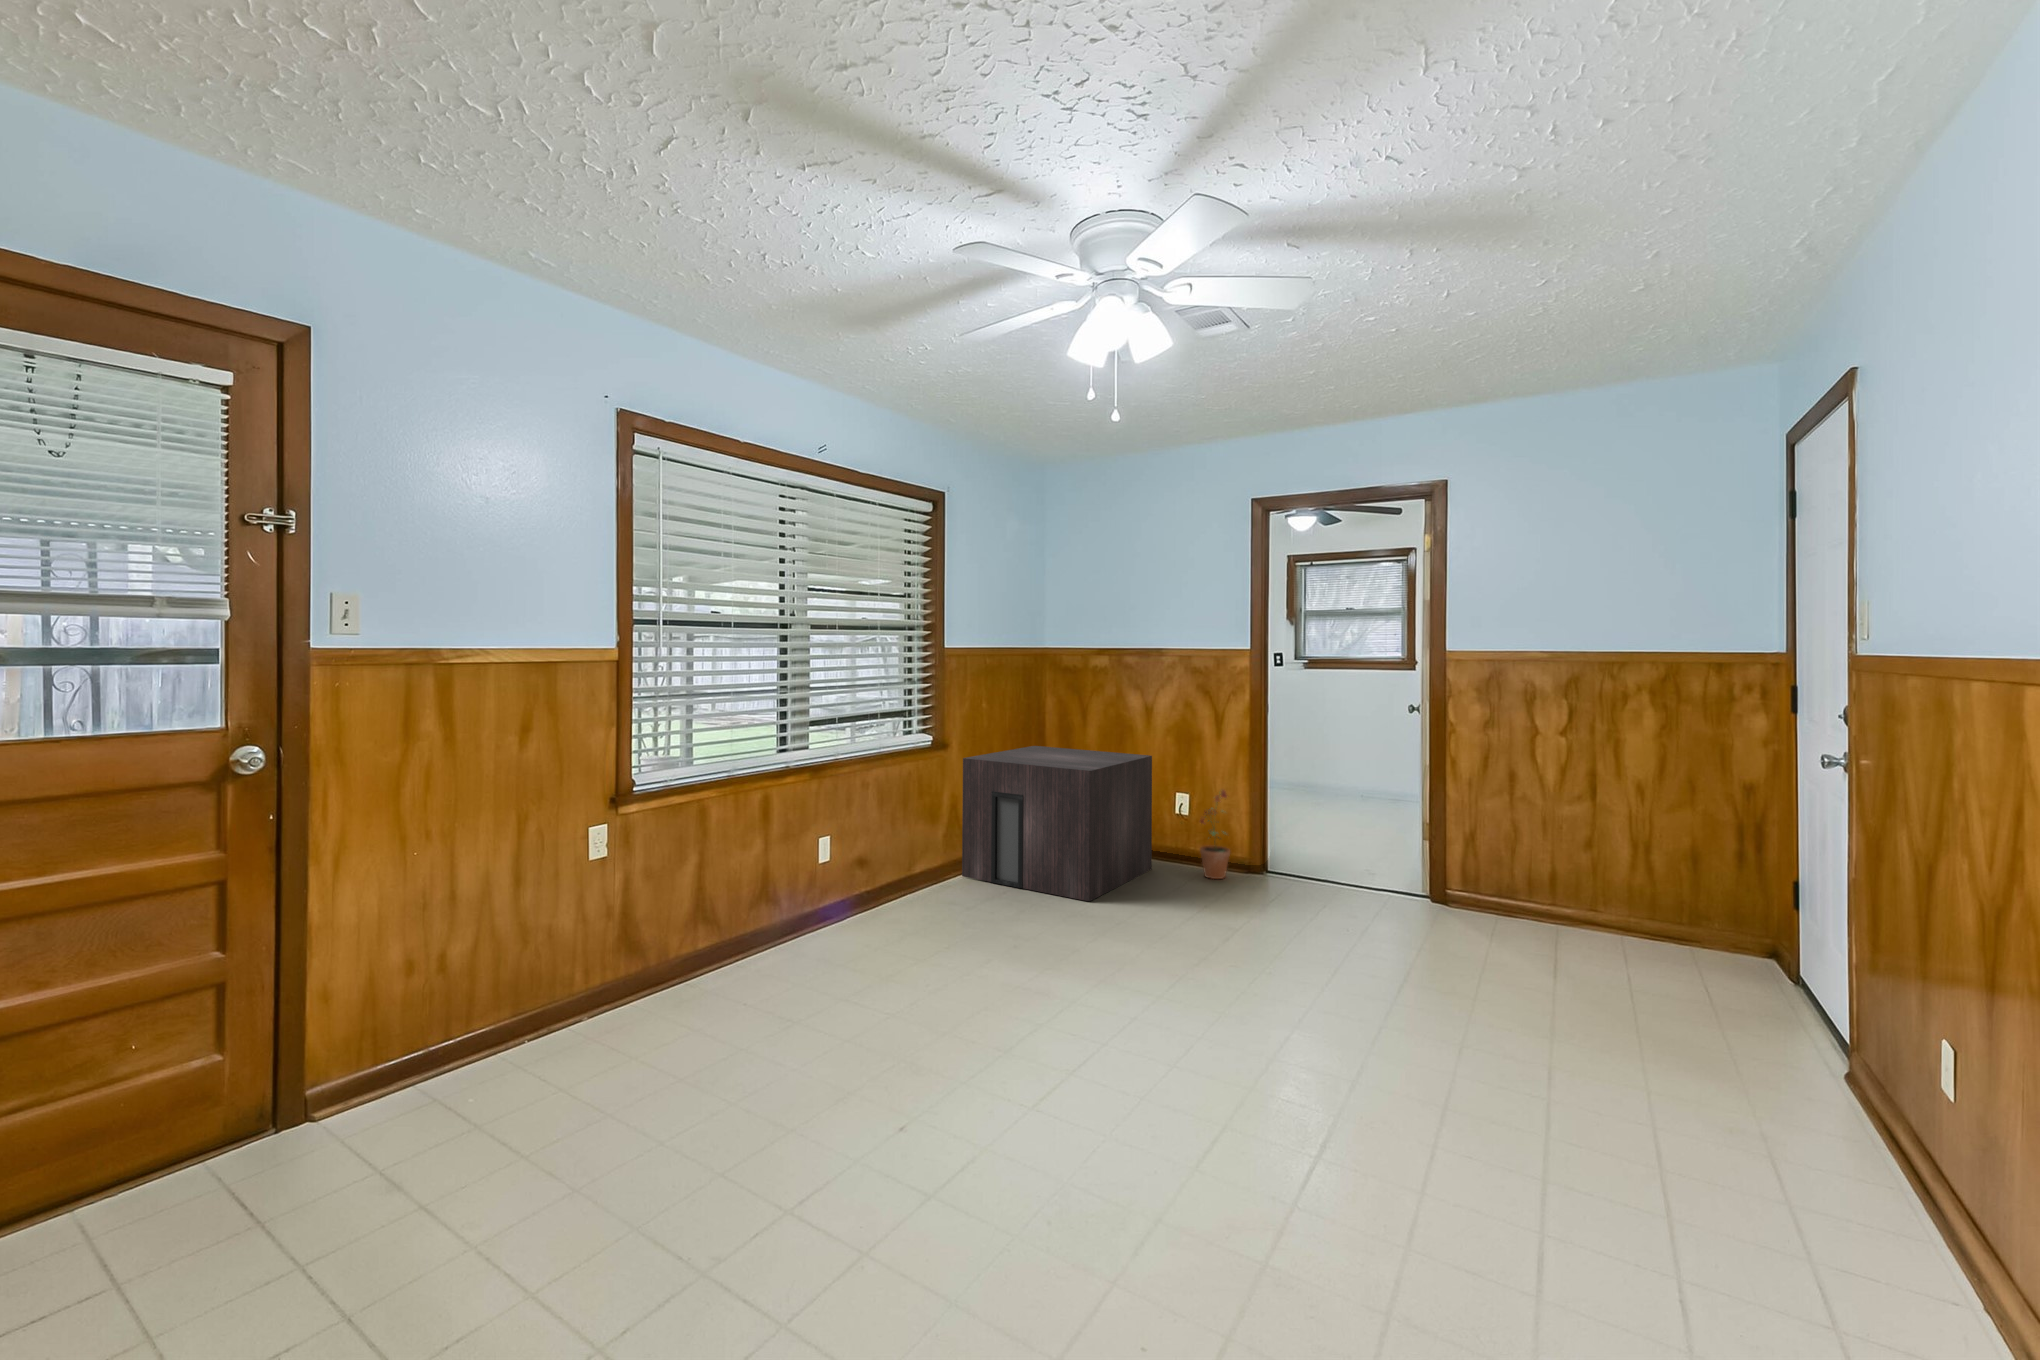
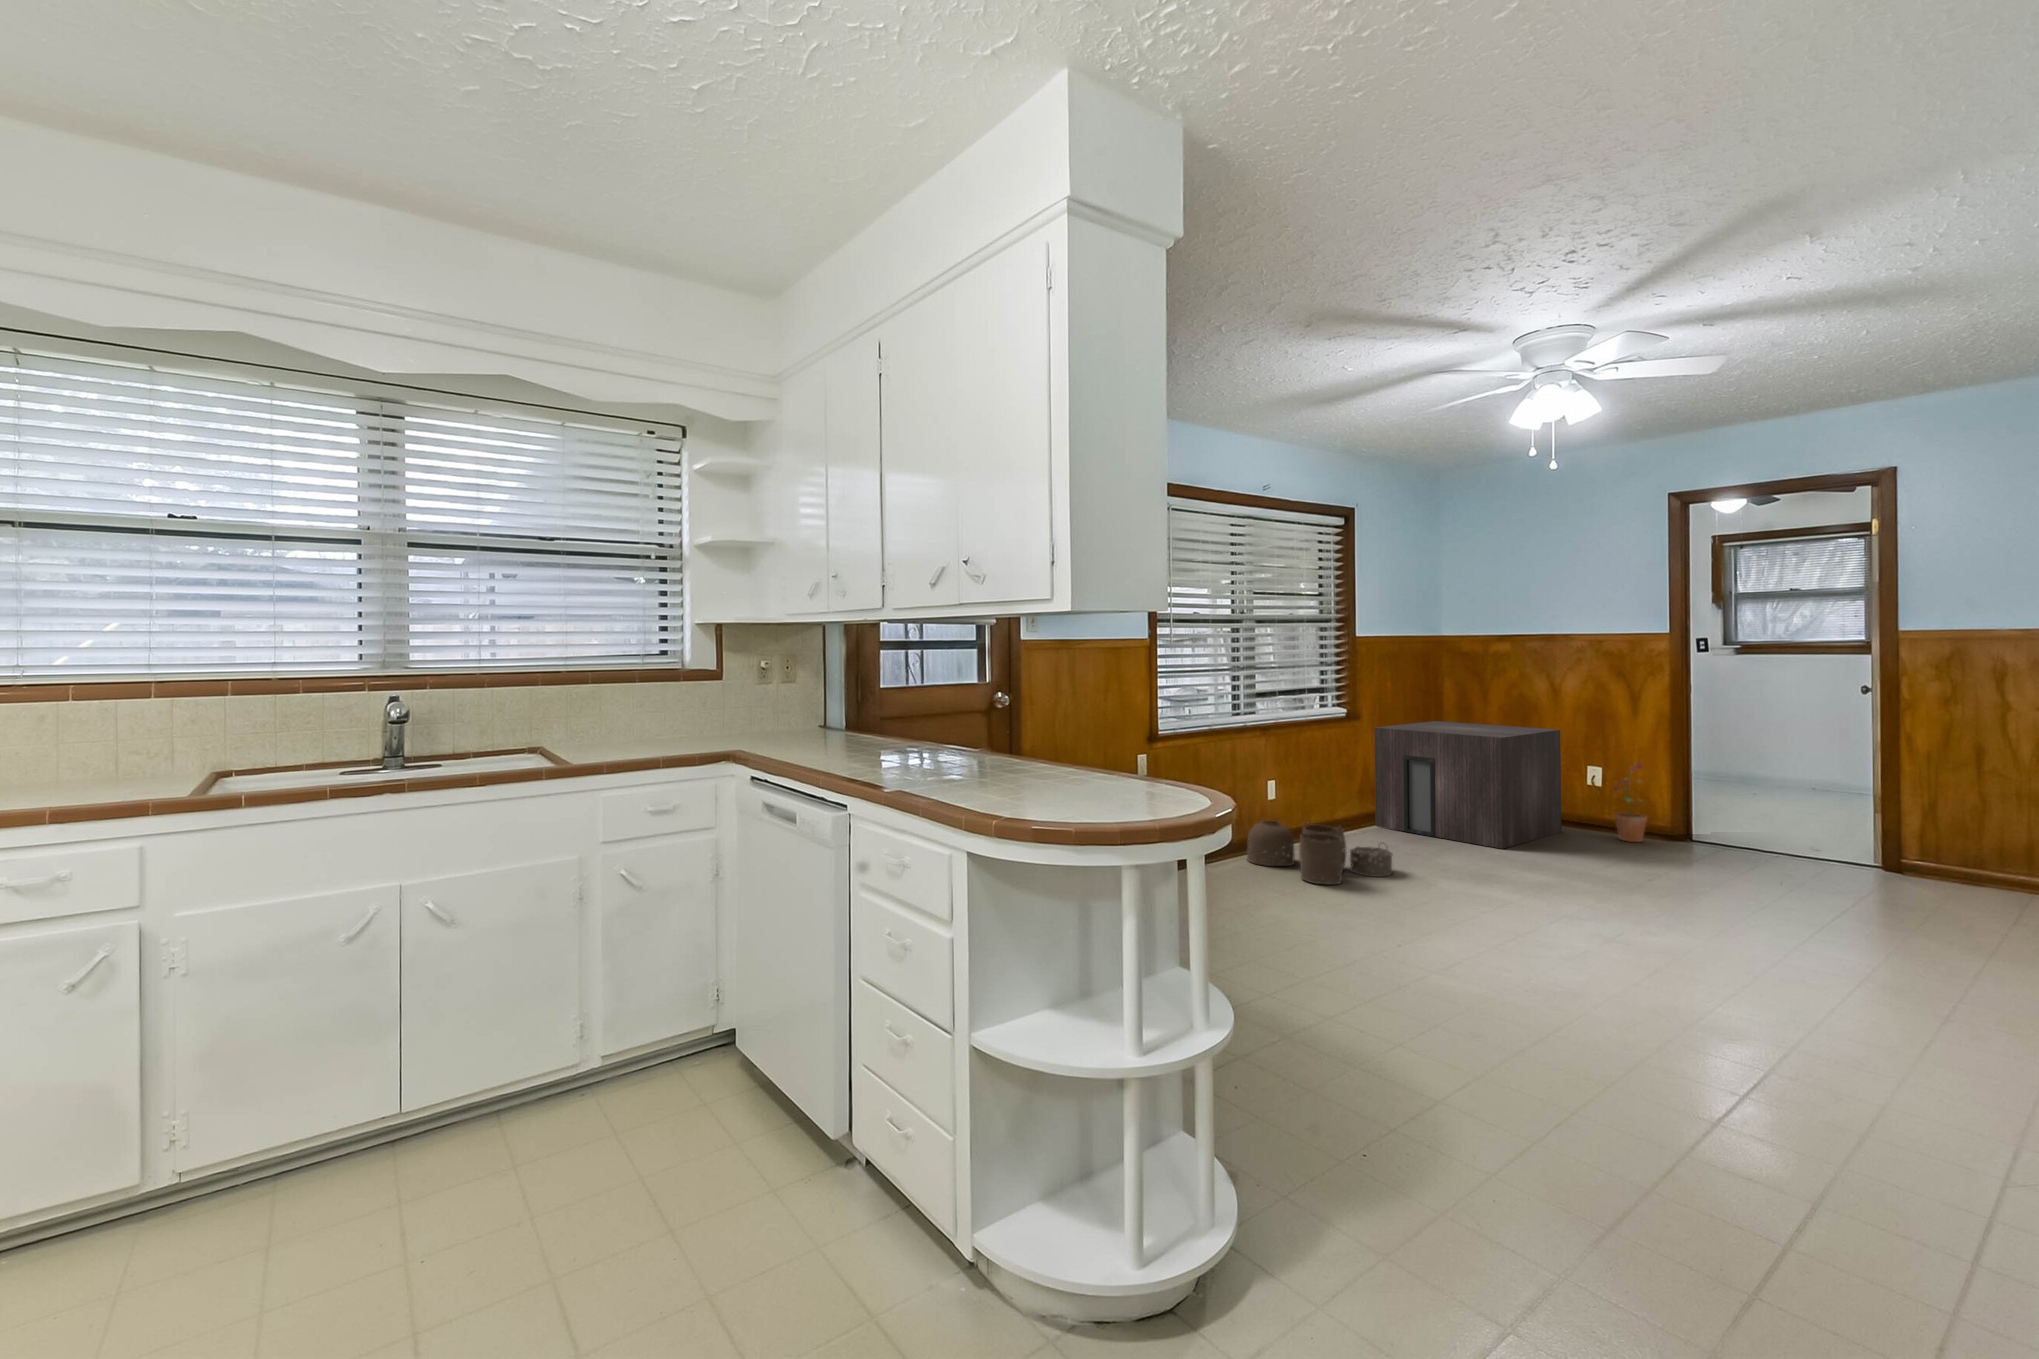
woven basket: none [781,890,958,990] -> present [1247,818,1393,884]

